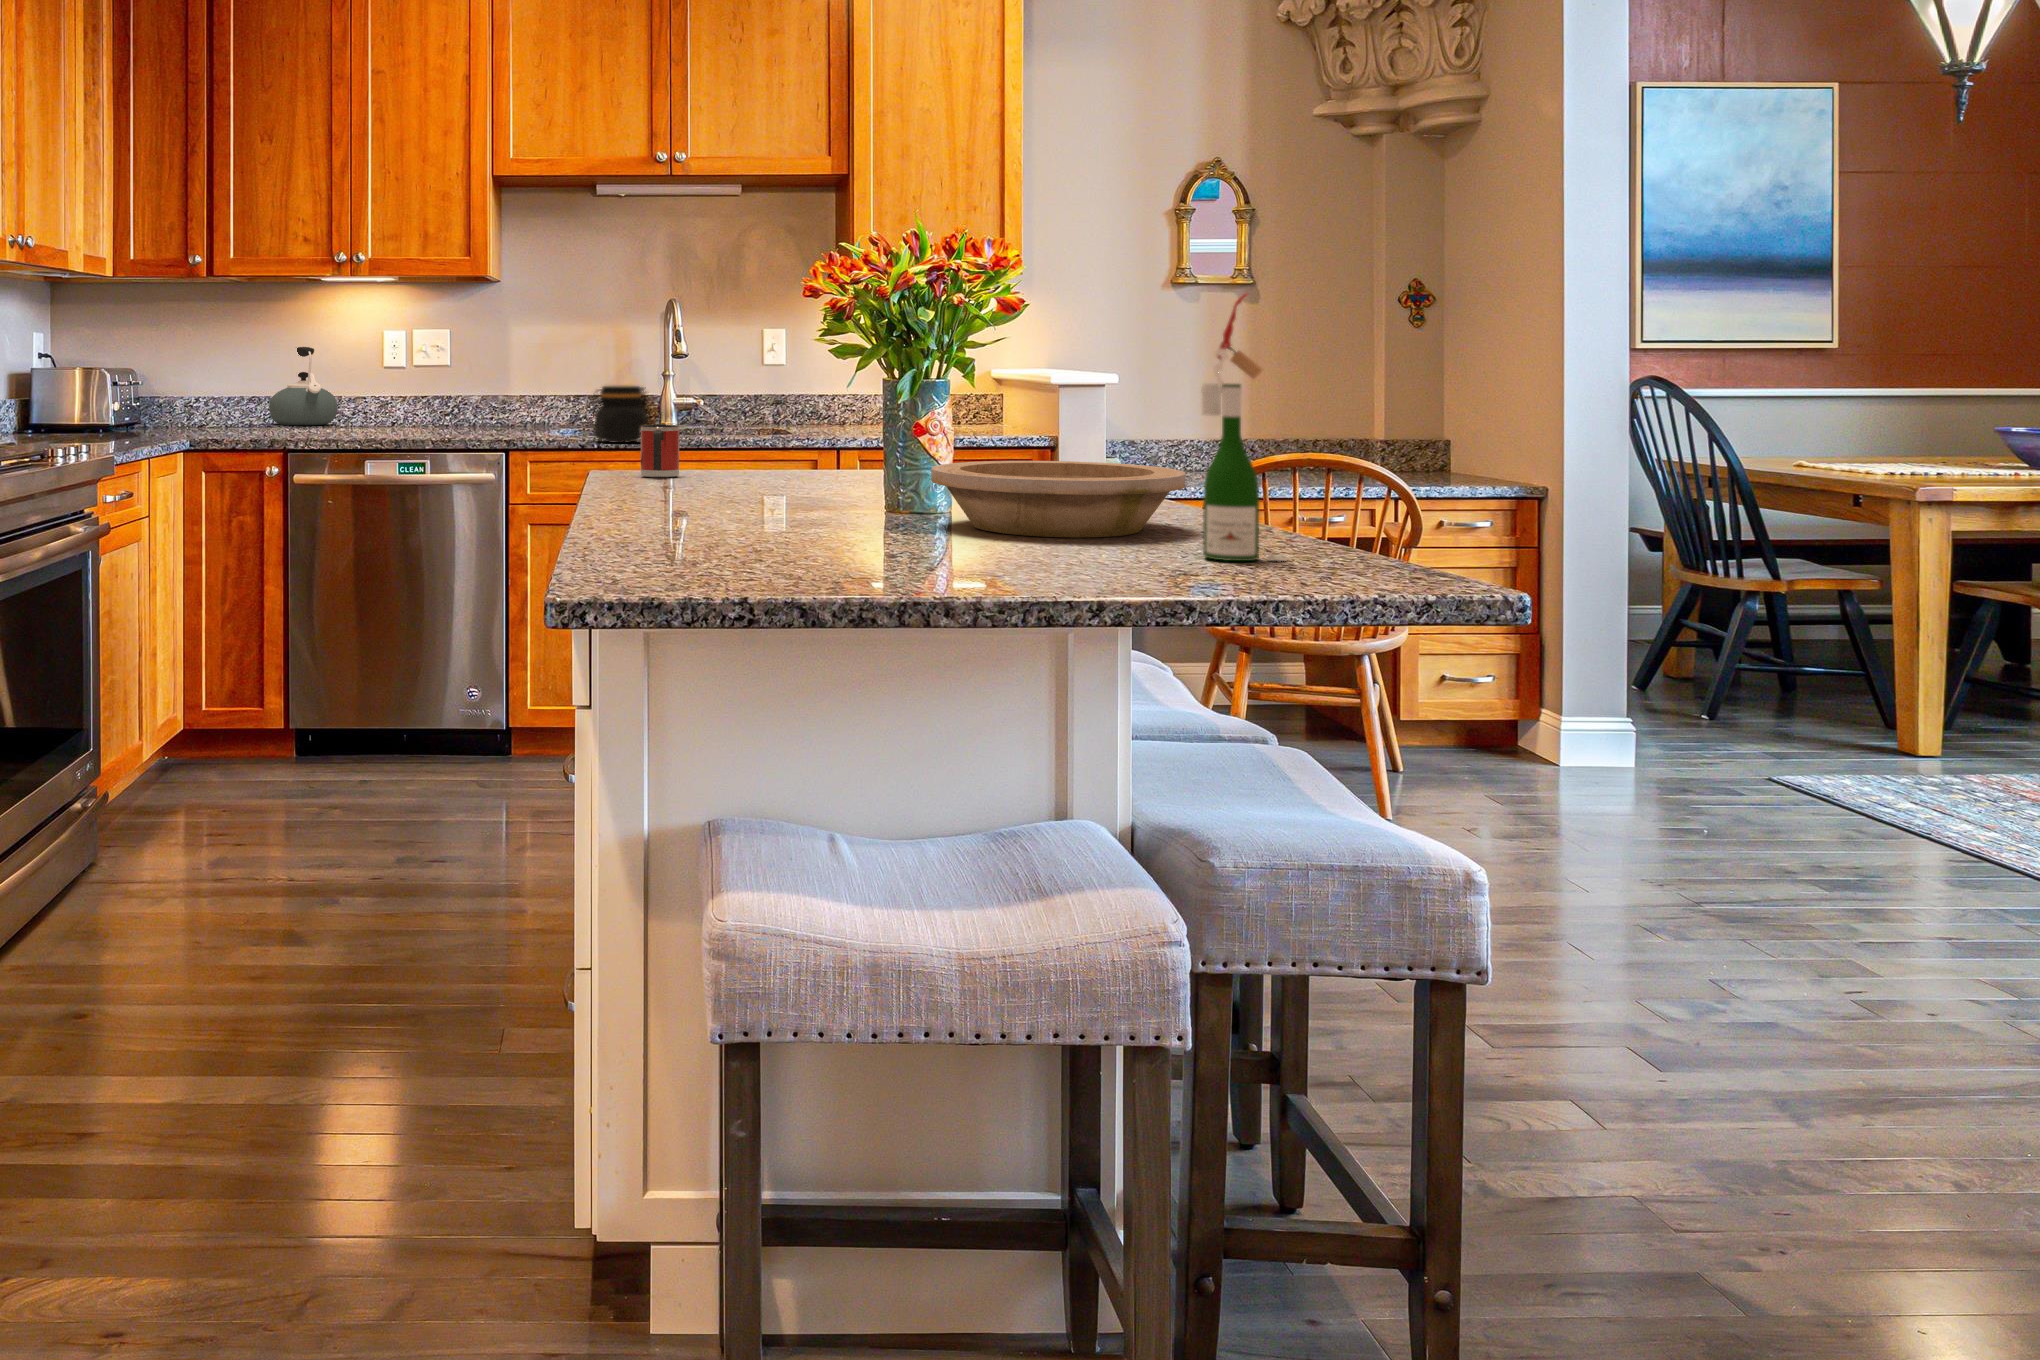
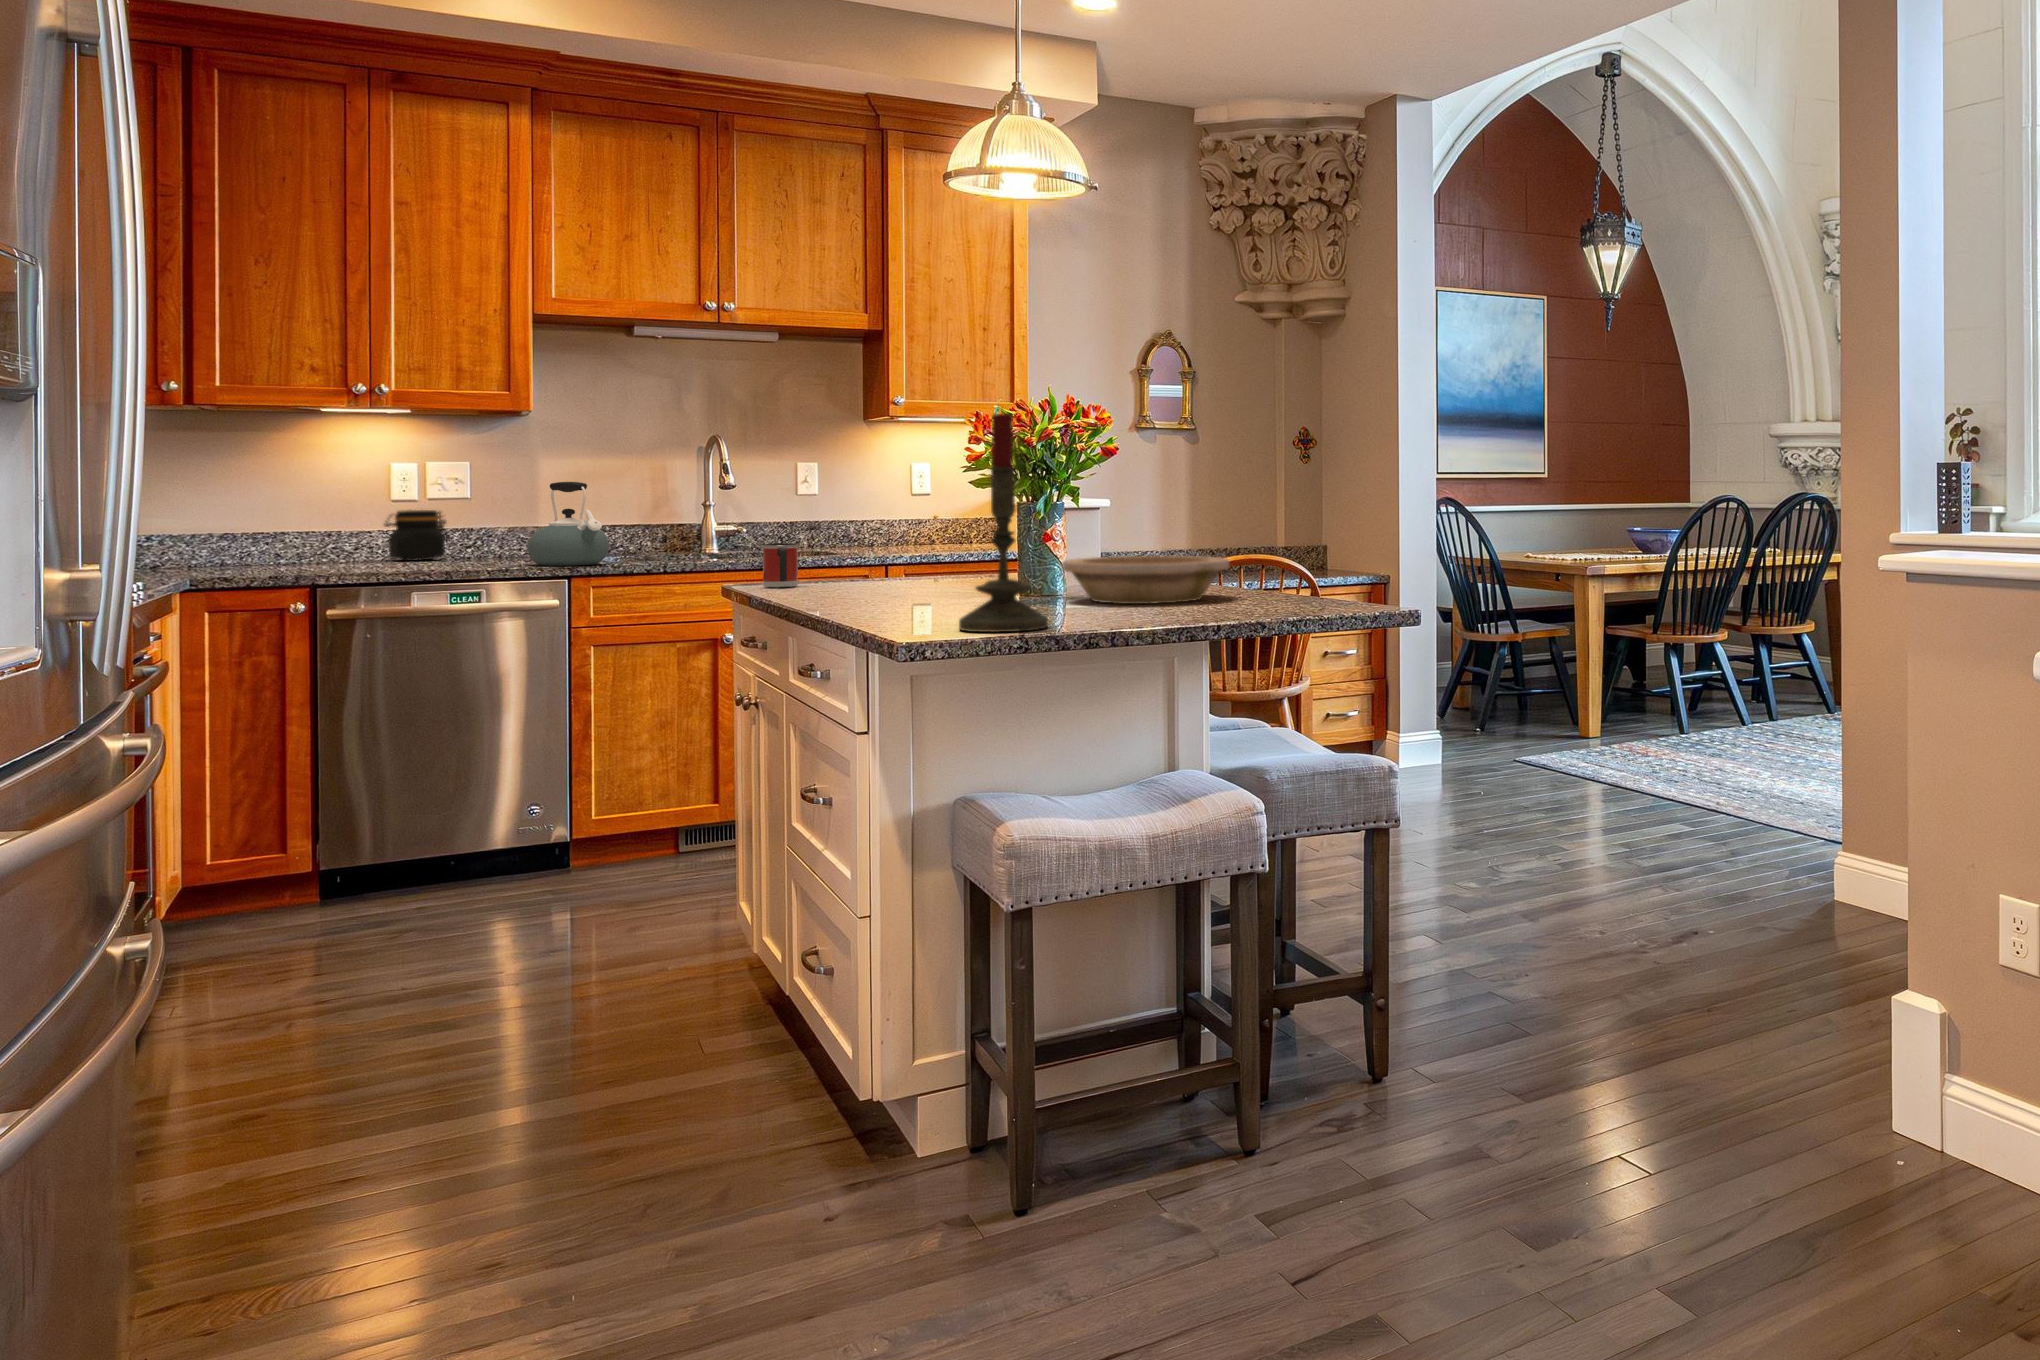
candle: none [700,242,829,581] -> present [959,413,1048,632]
wine bottle: present [1201,292,1287,561] -> none [1252,443,1303,608]
kettle: present [269,347,338,425] -> present [528,482,609,566]
jar: present [591,386,650,443] -> present [384,510,448,561]

